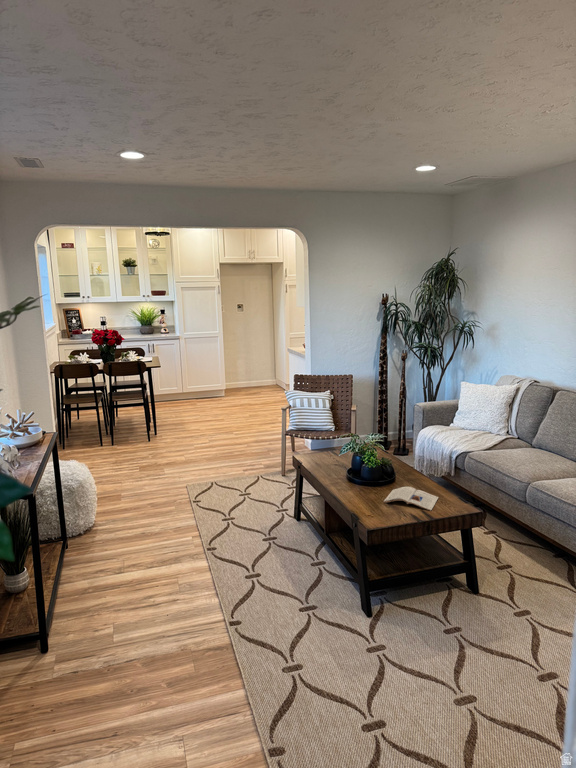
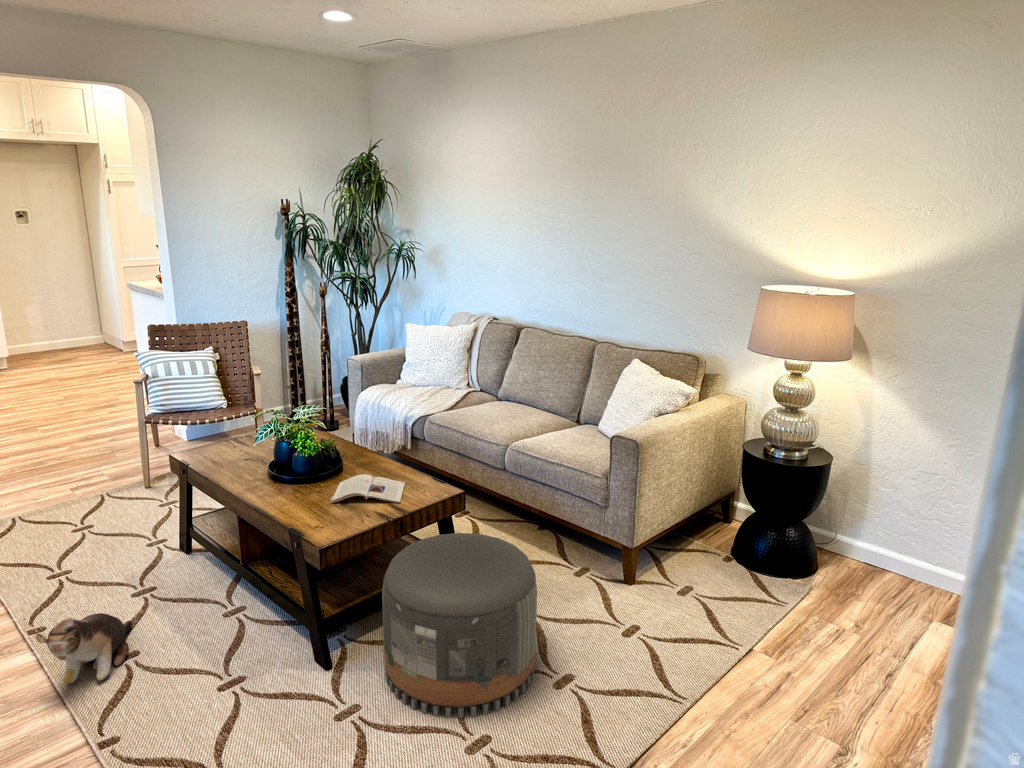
pouf: none [407,539,530,682] -> present [382,533,537,718]
plush toy: none [208,543,260,586] -> present [36,613,132,684]

